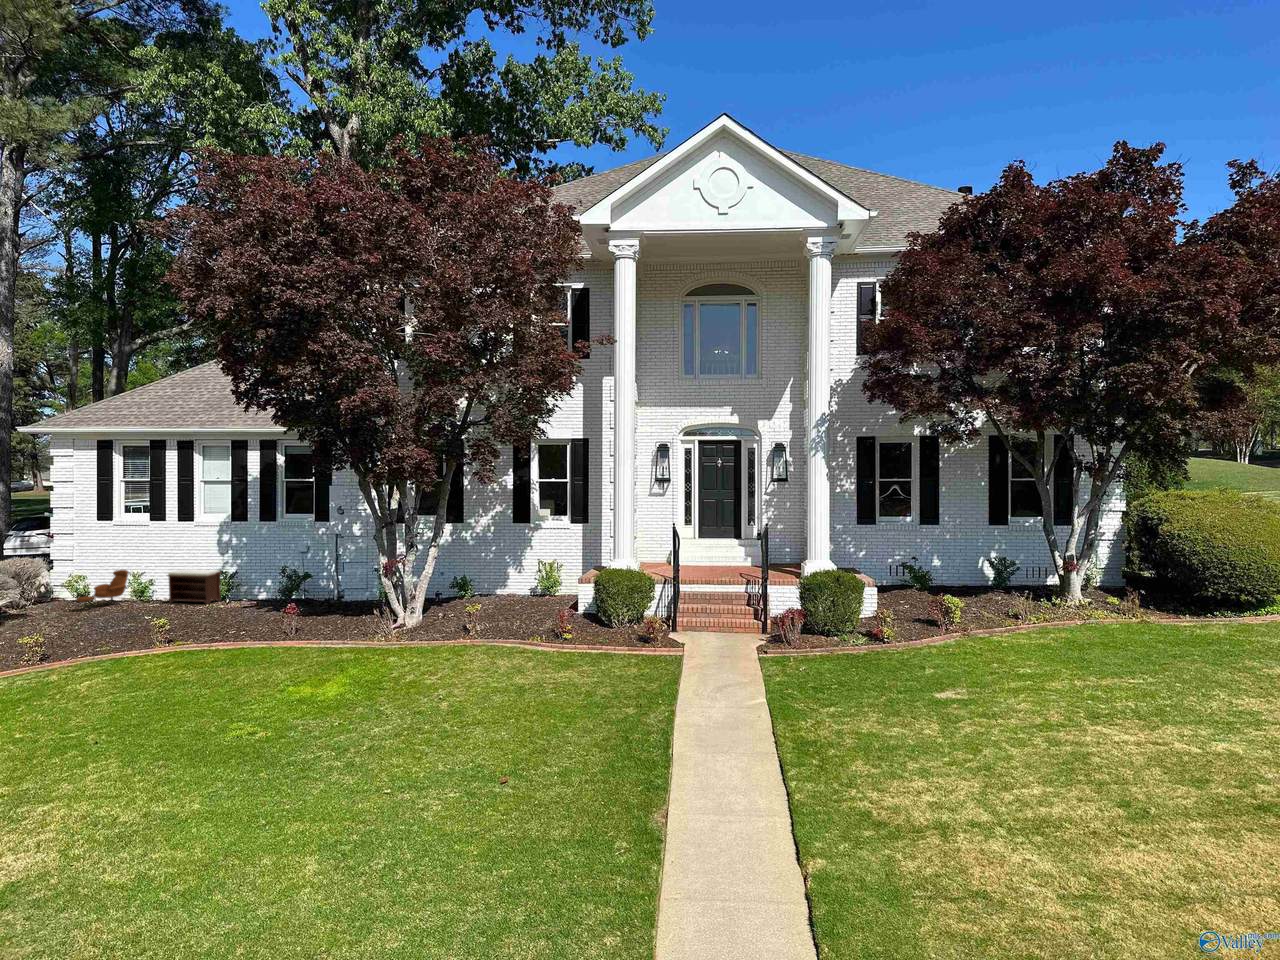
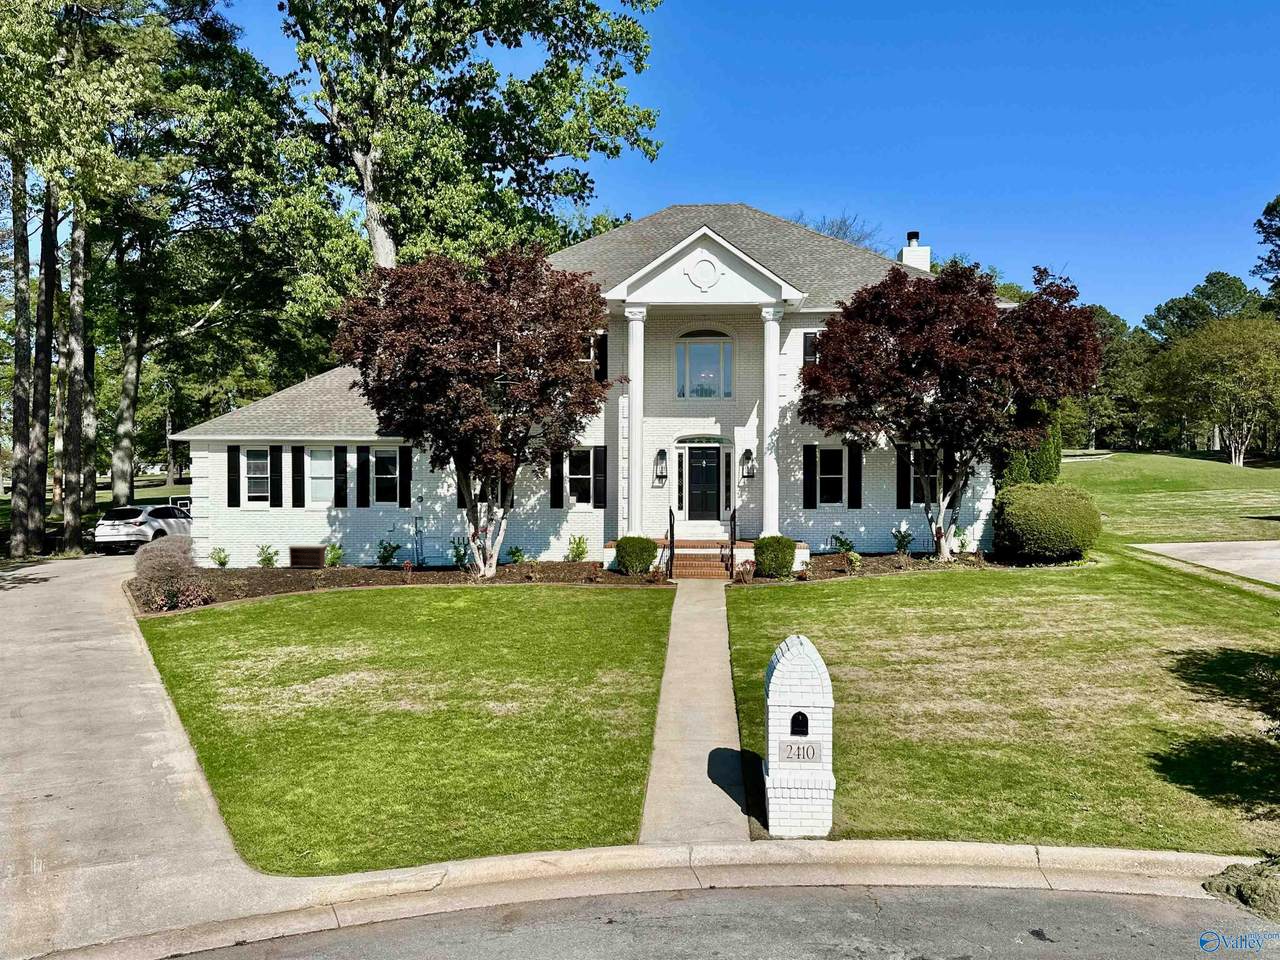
lounge chair: present [77,570,128,610] -> none [228,544,256,573]

